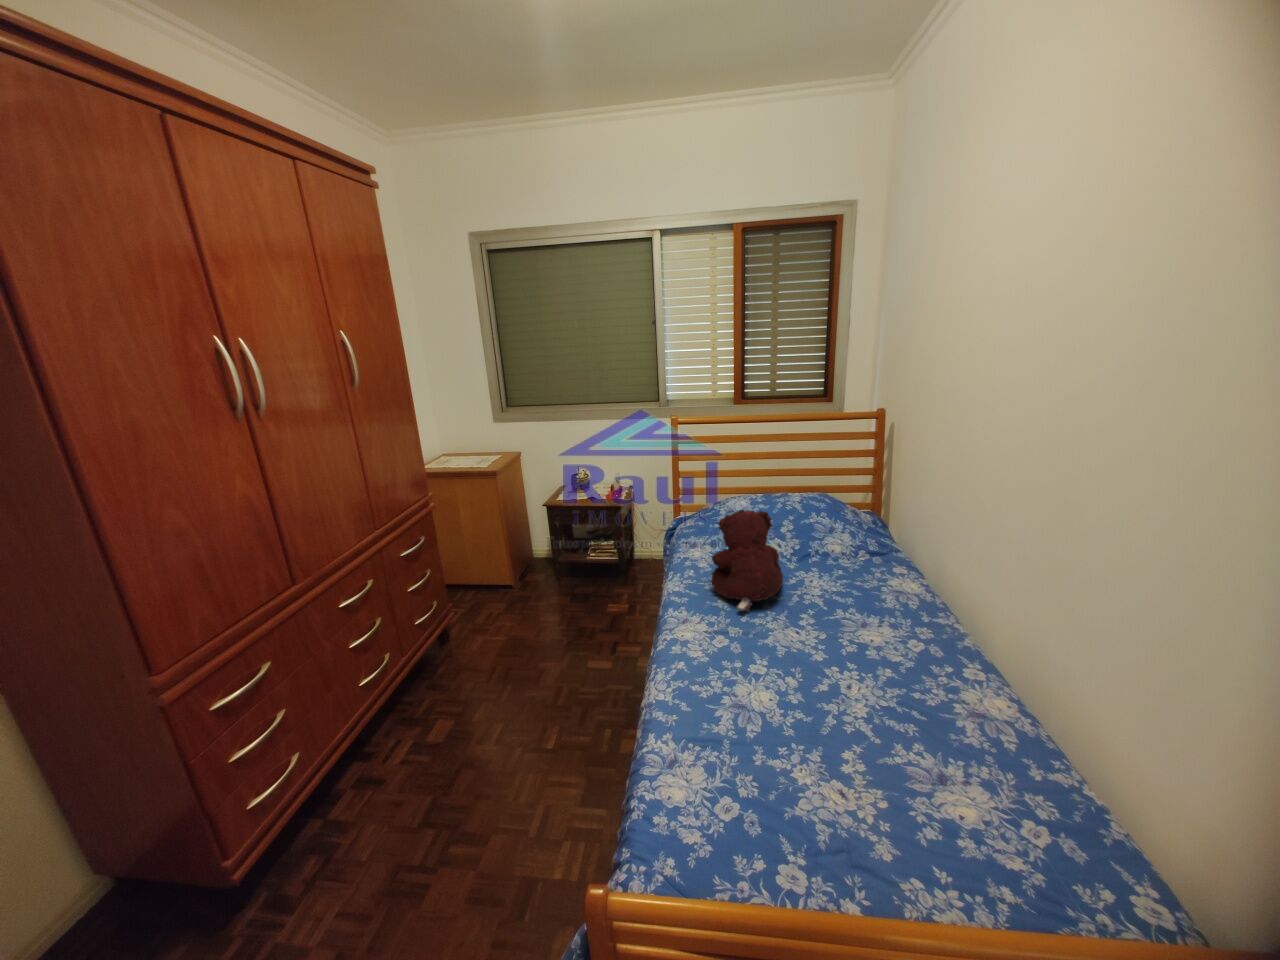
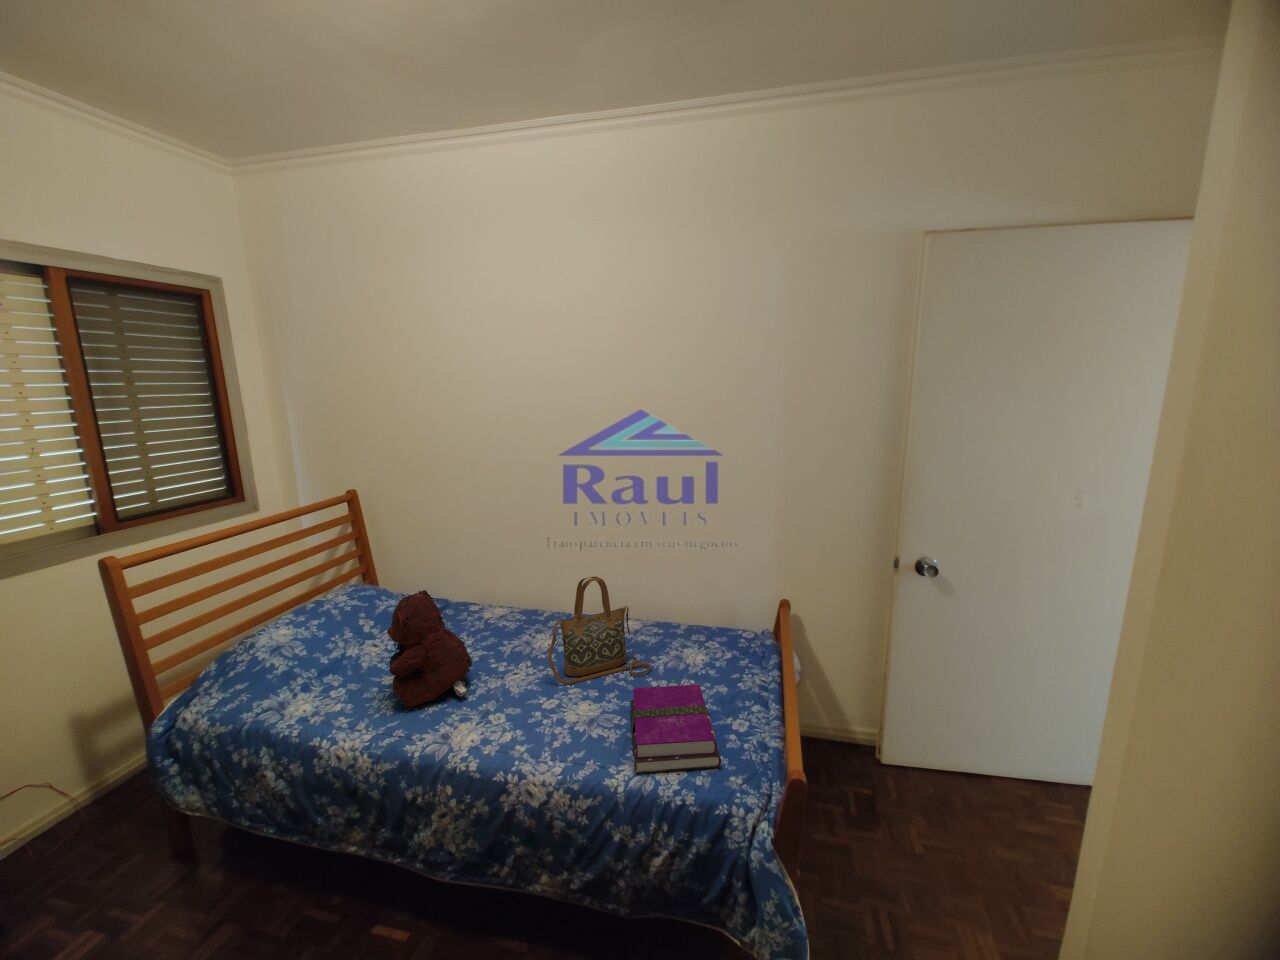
handbag: none [793,577,904,744] -> present [548,577,651,684]
notebook: none [667,716,824,846] -> present [631,685,721,774]

